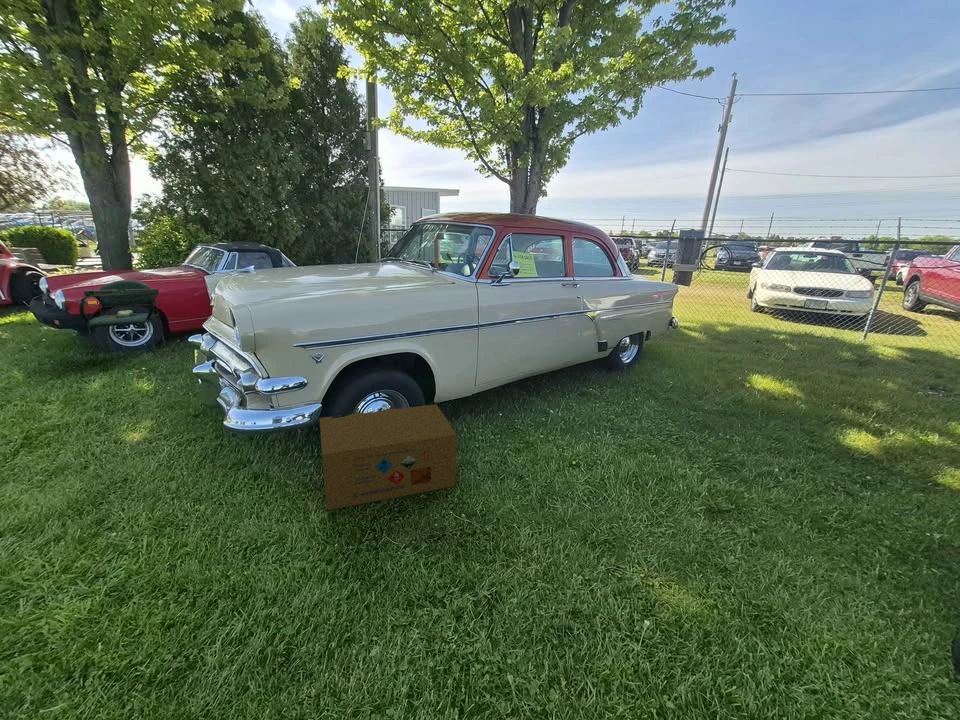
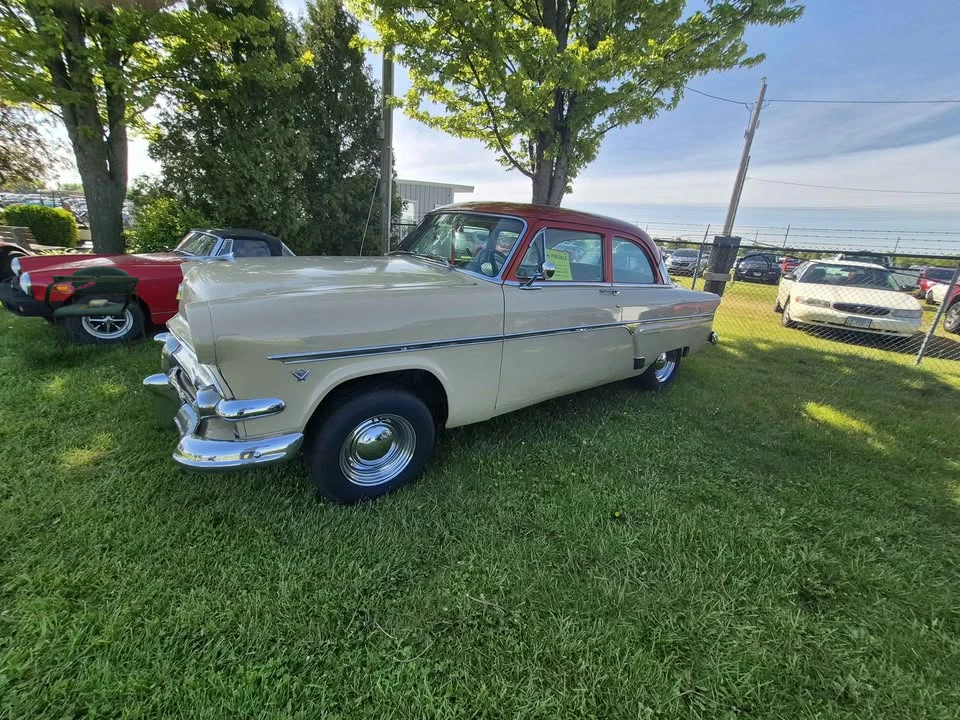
cardboard box: present [320,404,457,510] -> none [297,434,475,577]

